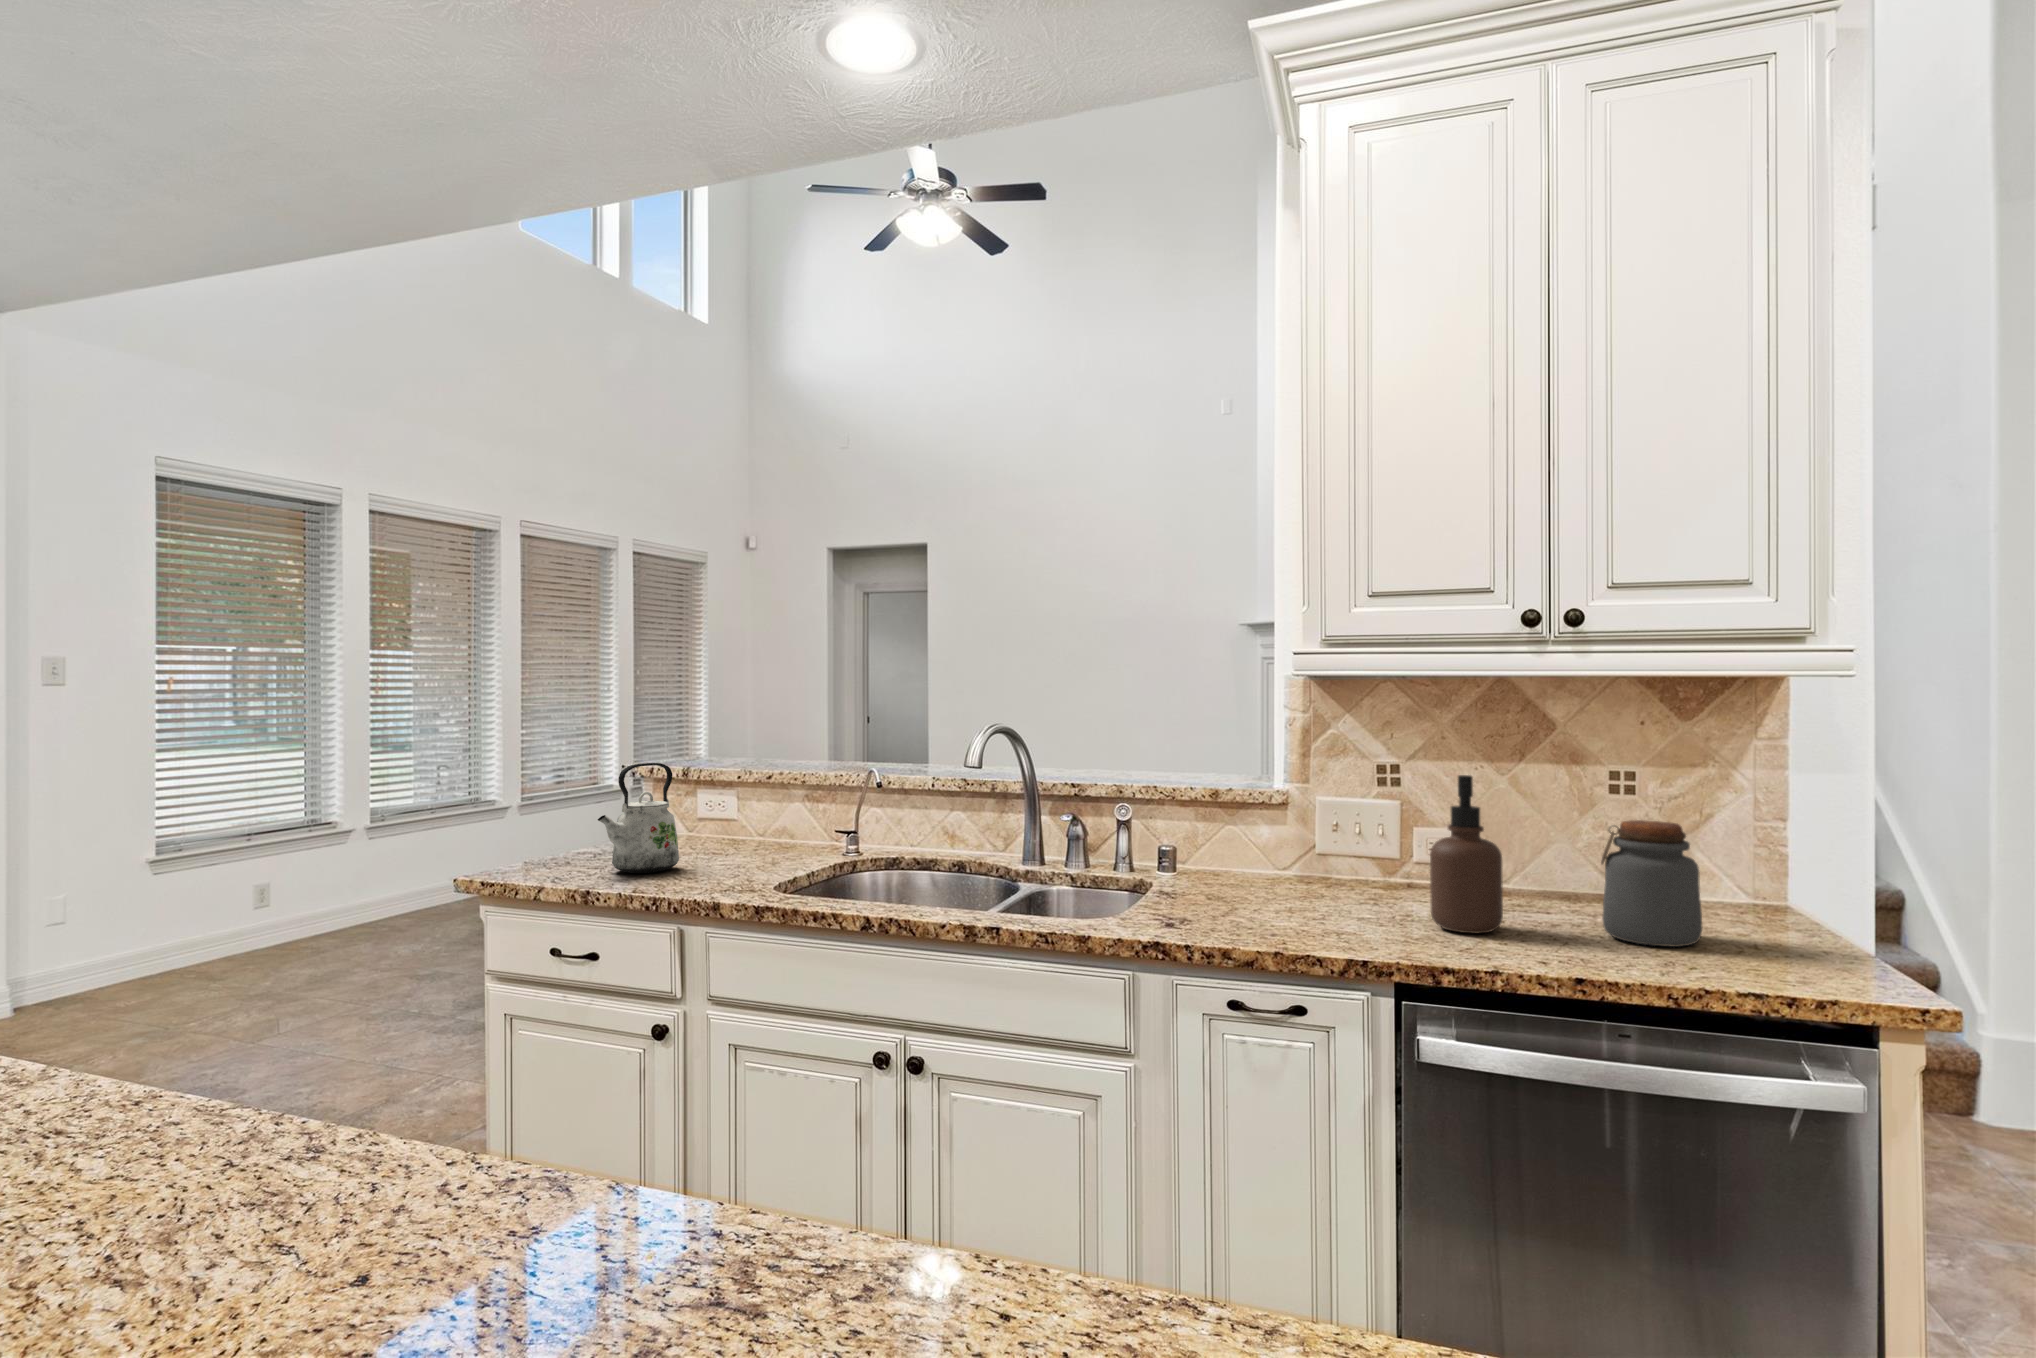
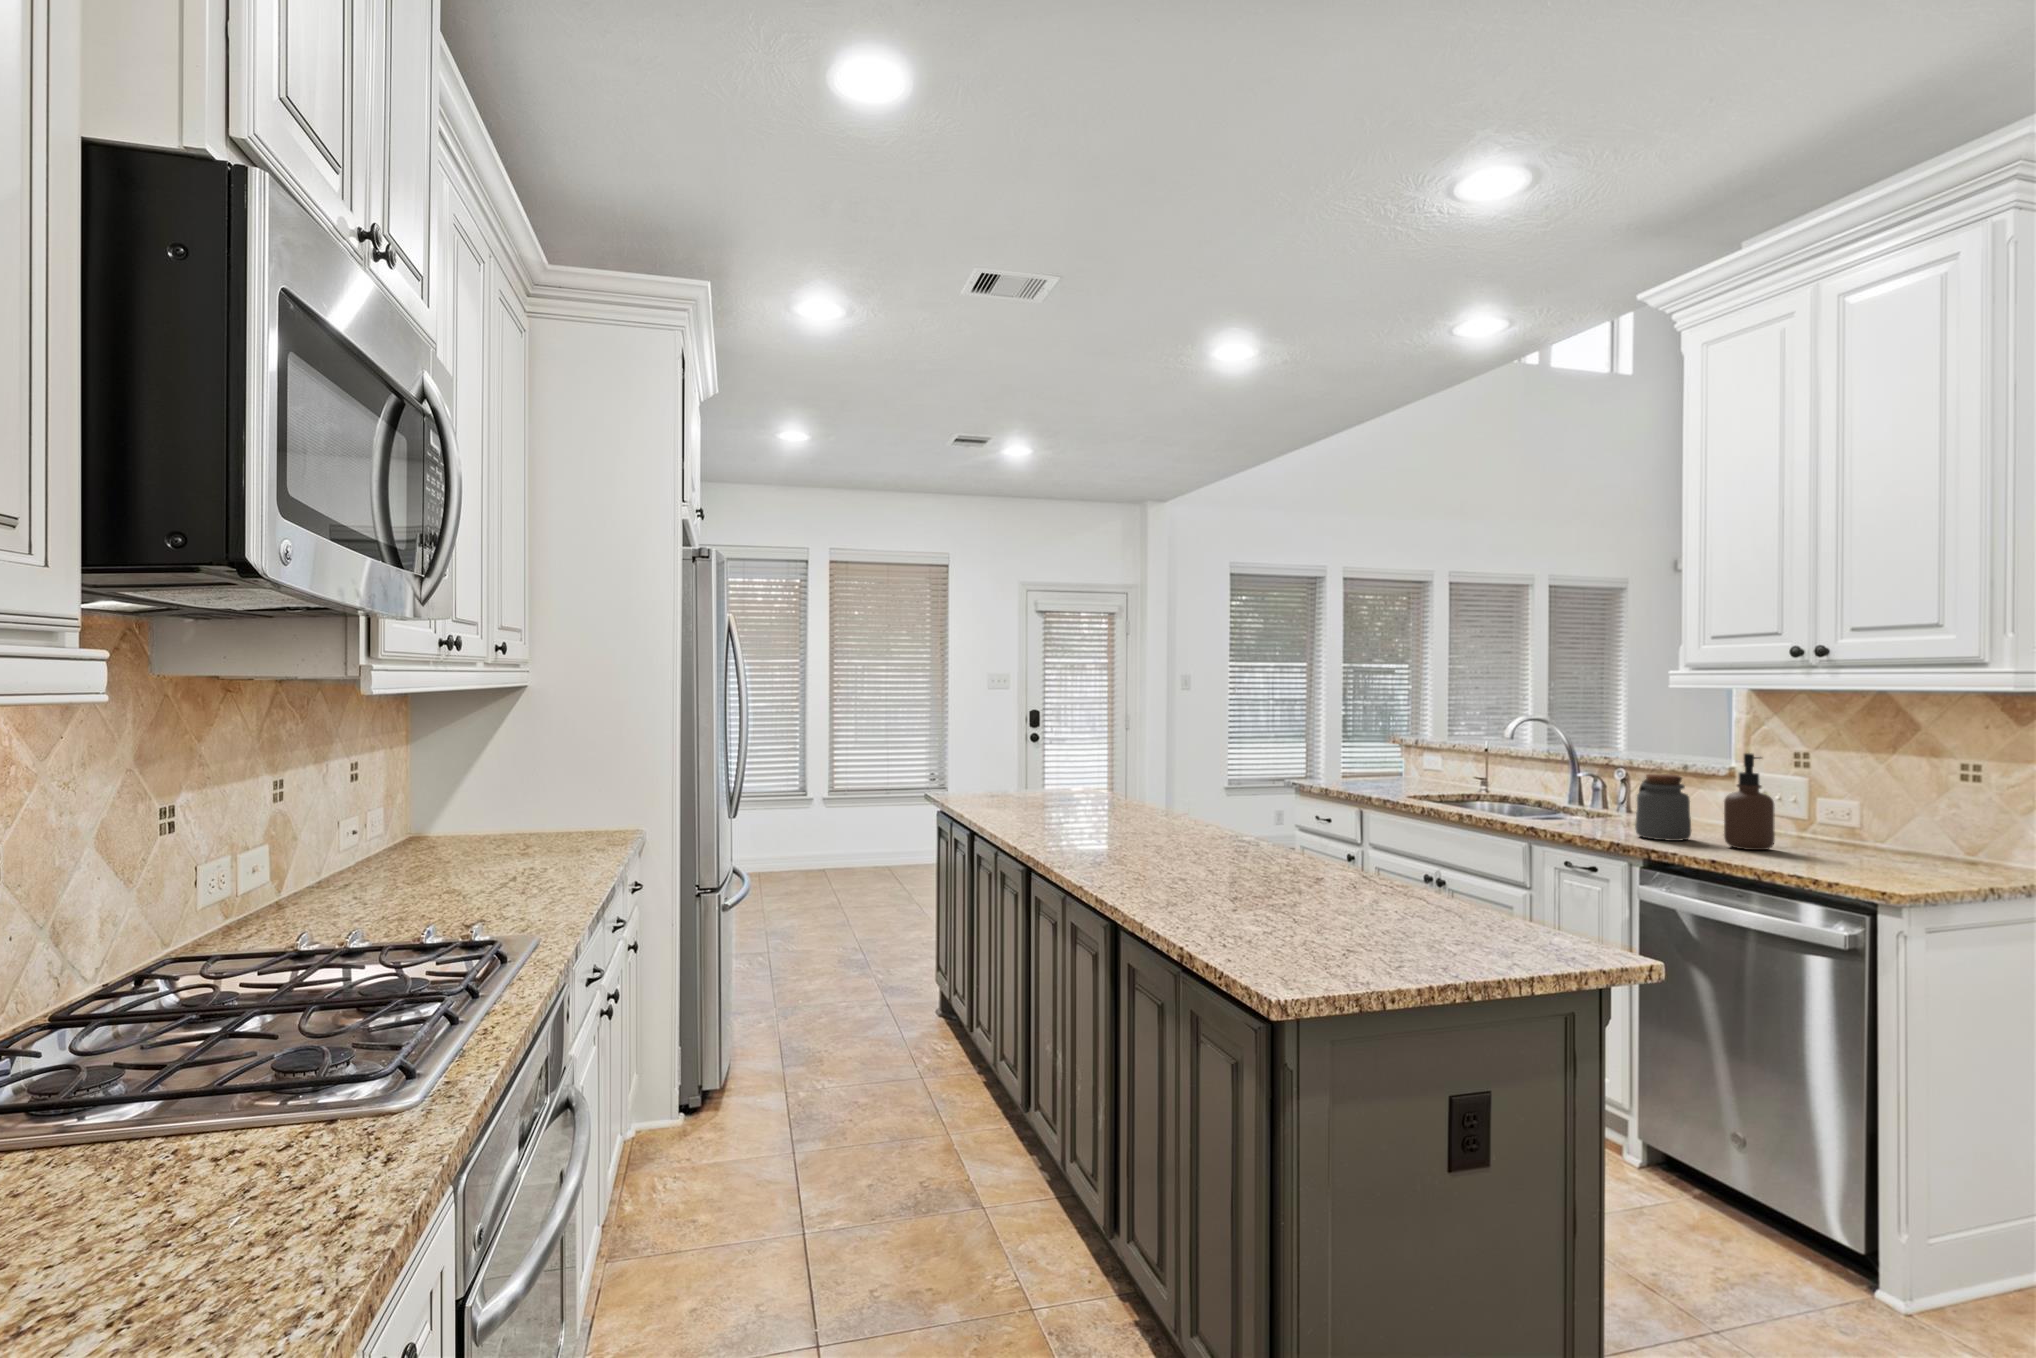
kettle: present [598,763,679,873] -> none [1346,731,1394,791]
jar: present [1601,820,1702,947] -> present [1635,774,1691,841]

